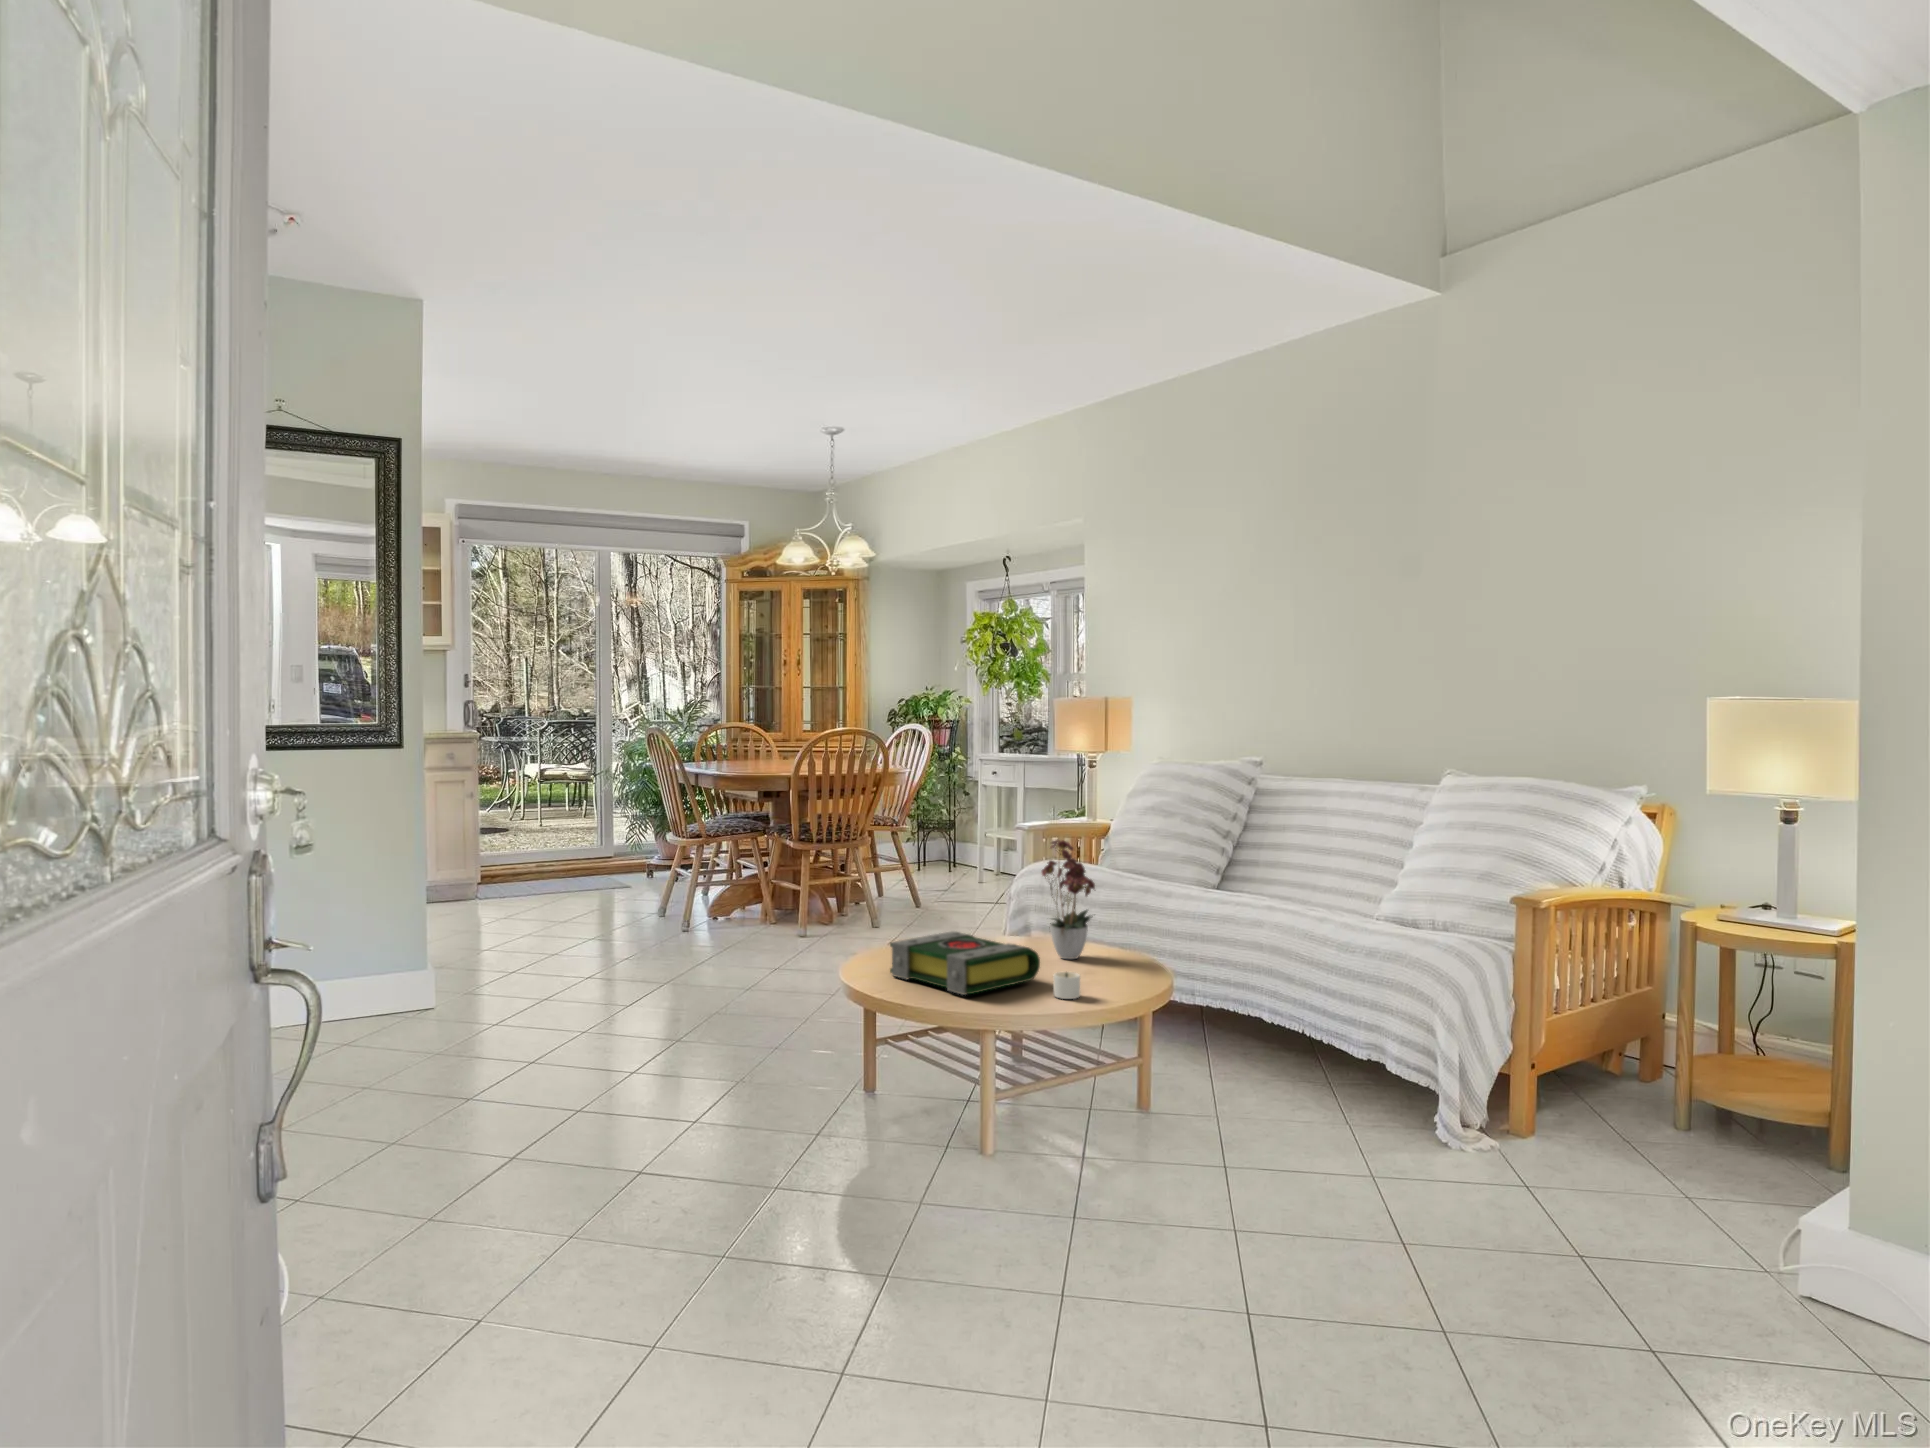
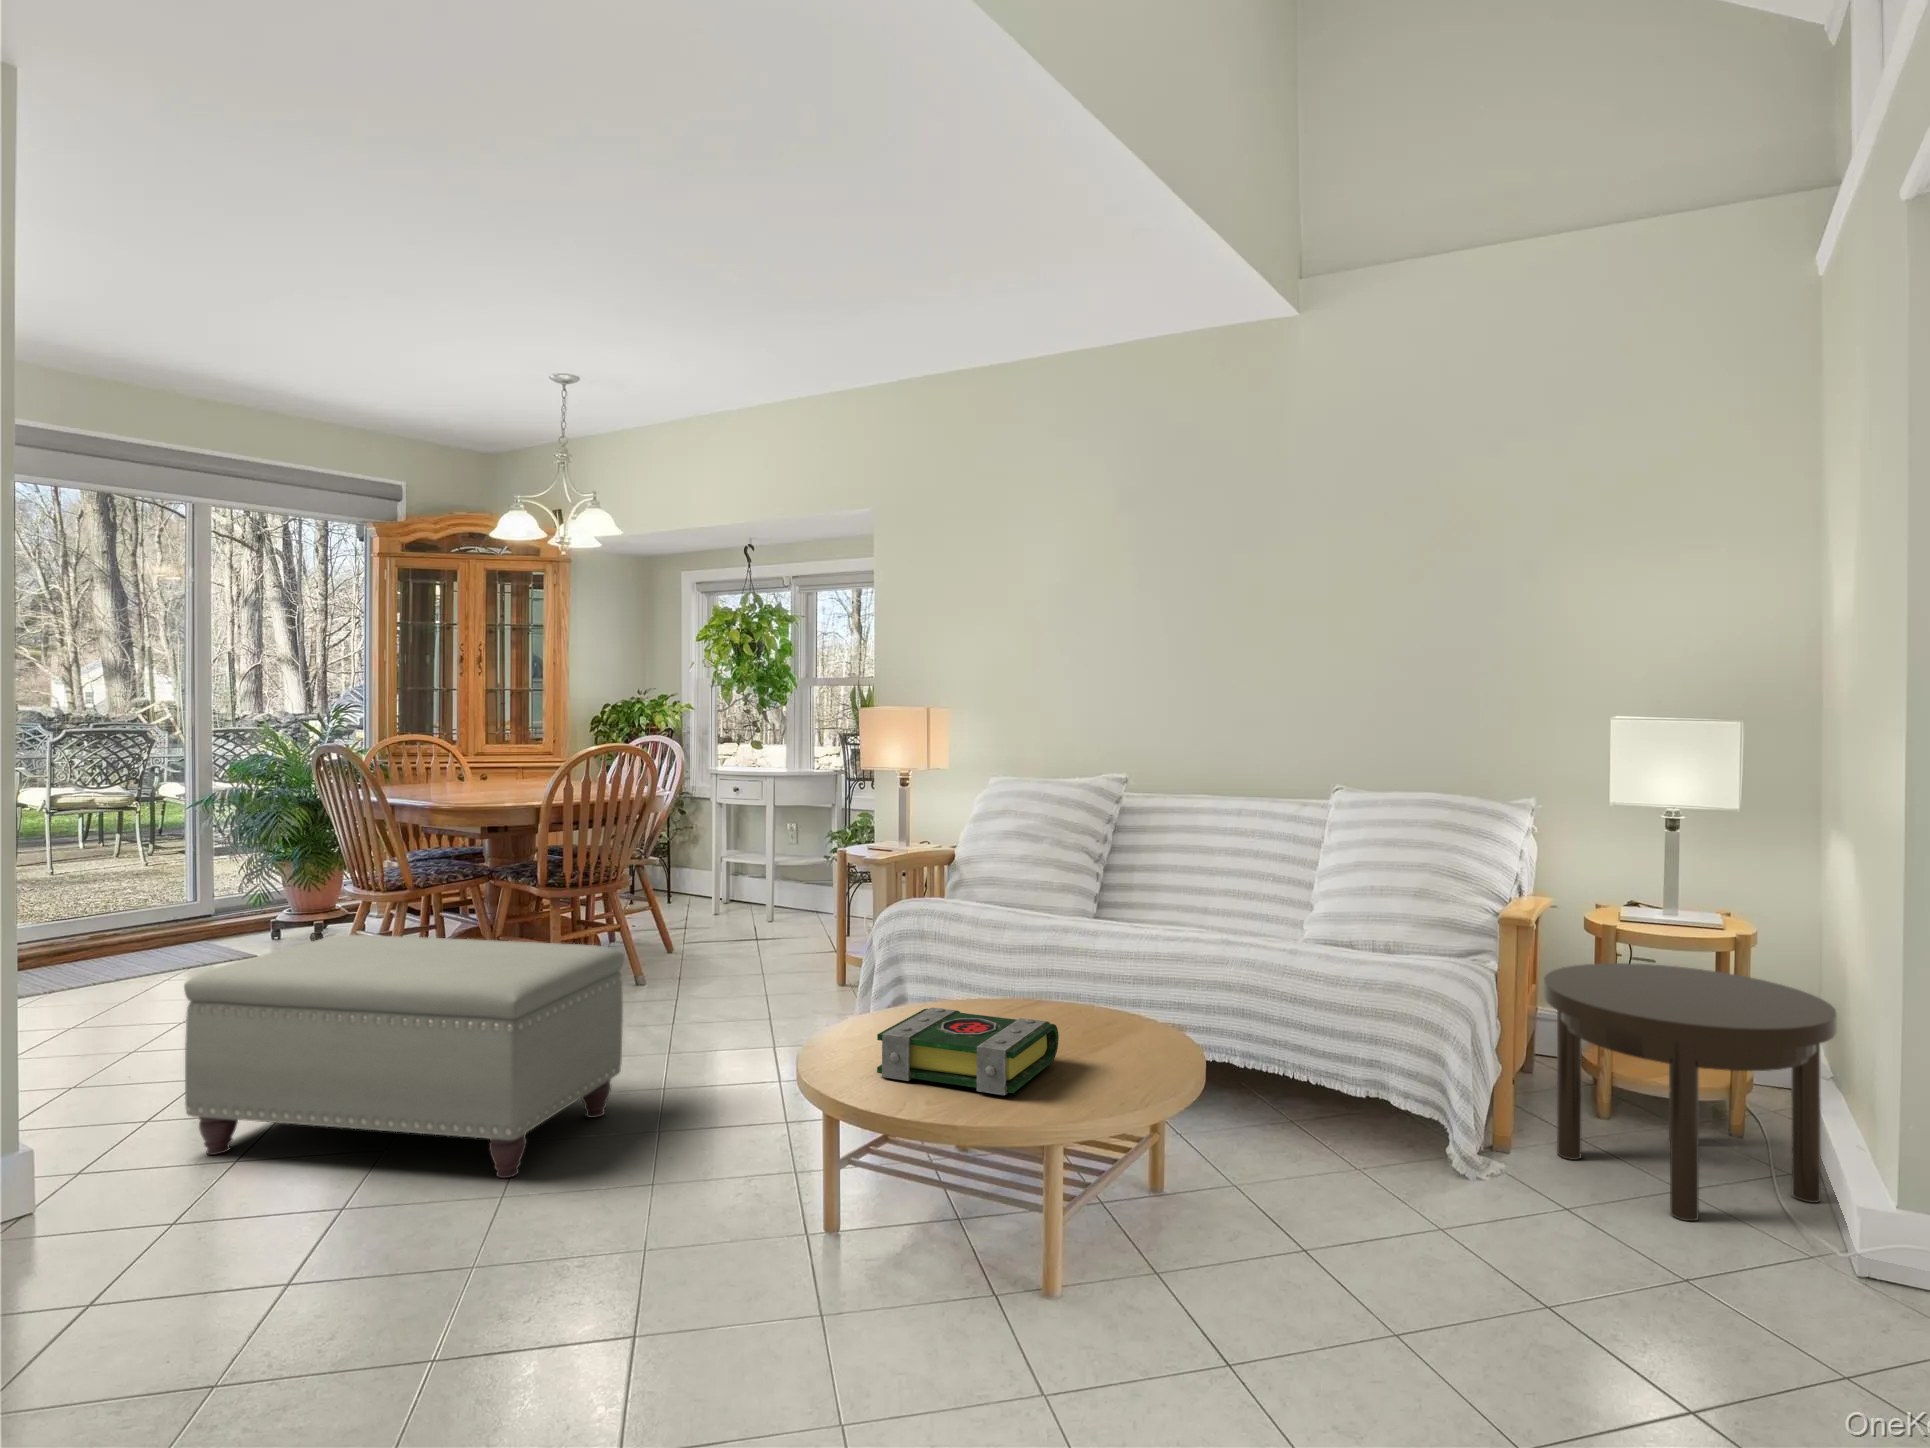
flower arrangement: present [1041,840,1095,959] -> none [1002,877,1090,1024]
ottoman: none [514,859,789,1032] -> present [184,935,624,1178]
side table: none [1551,956,1879,1227] -> present [1544,963,1837,1221]
candle: present [1053,972,1080,999] -> none [1094,1047,1139,1082]

